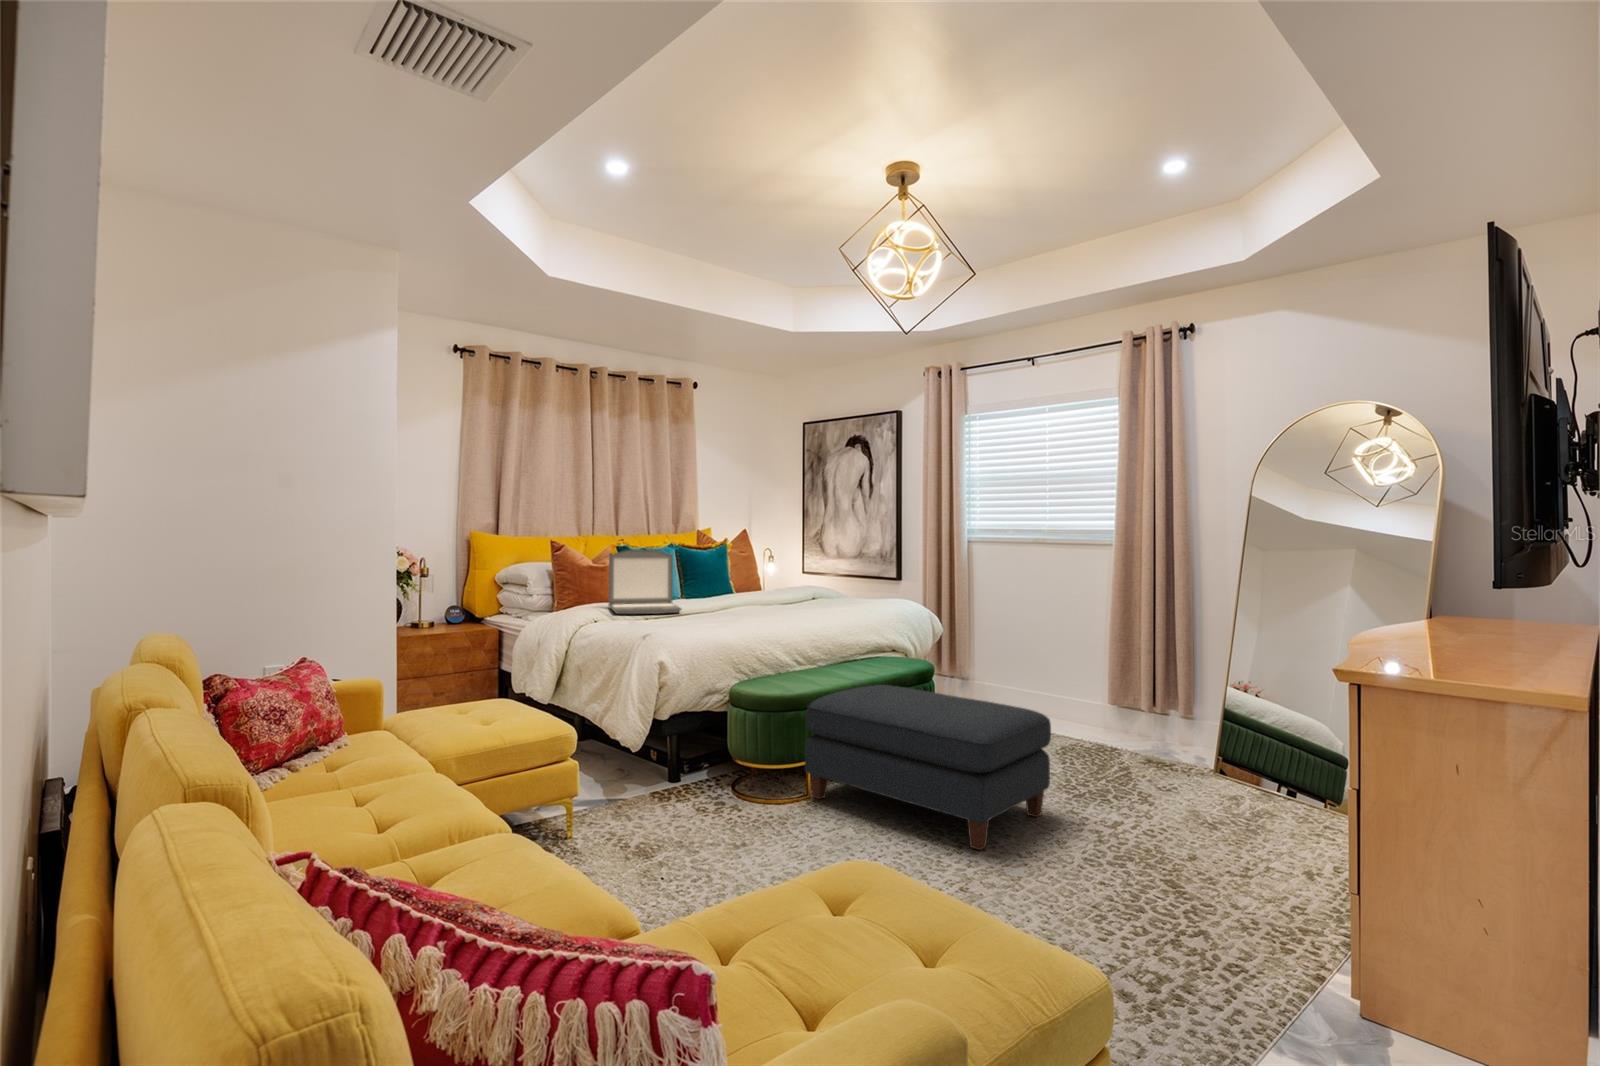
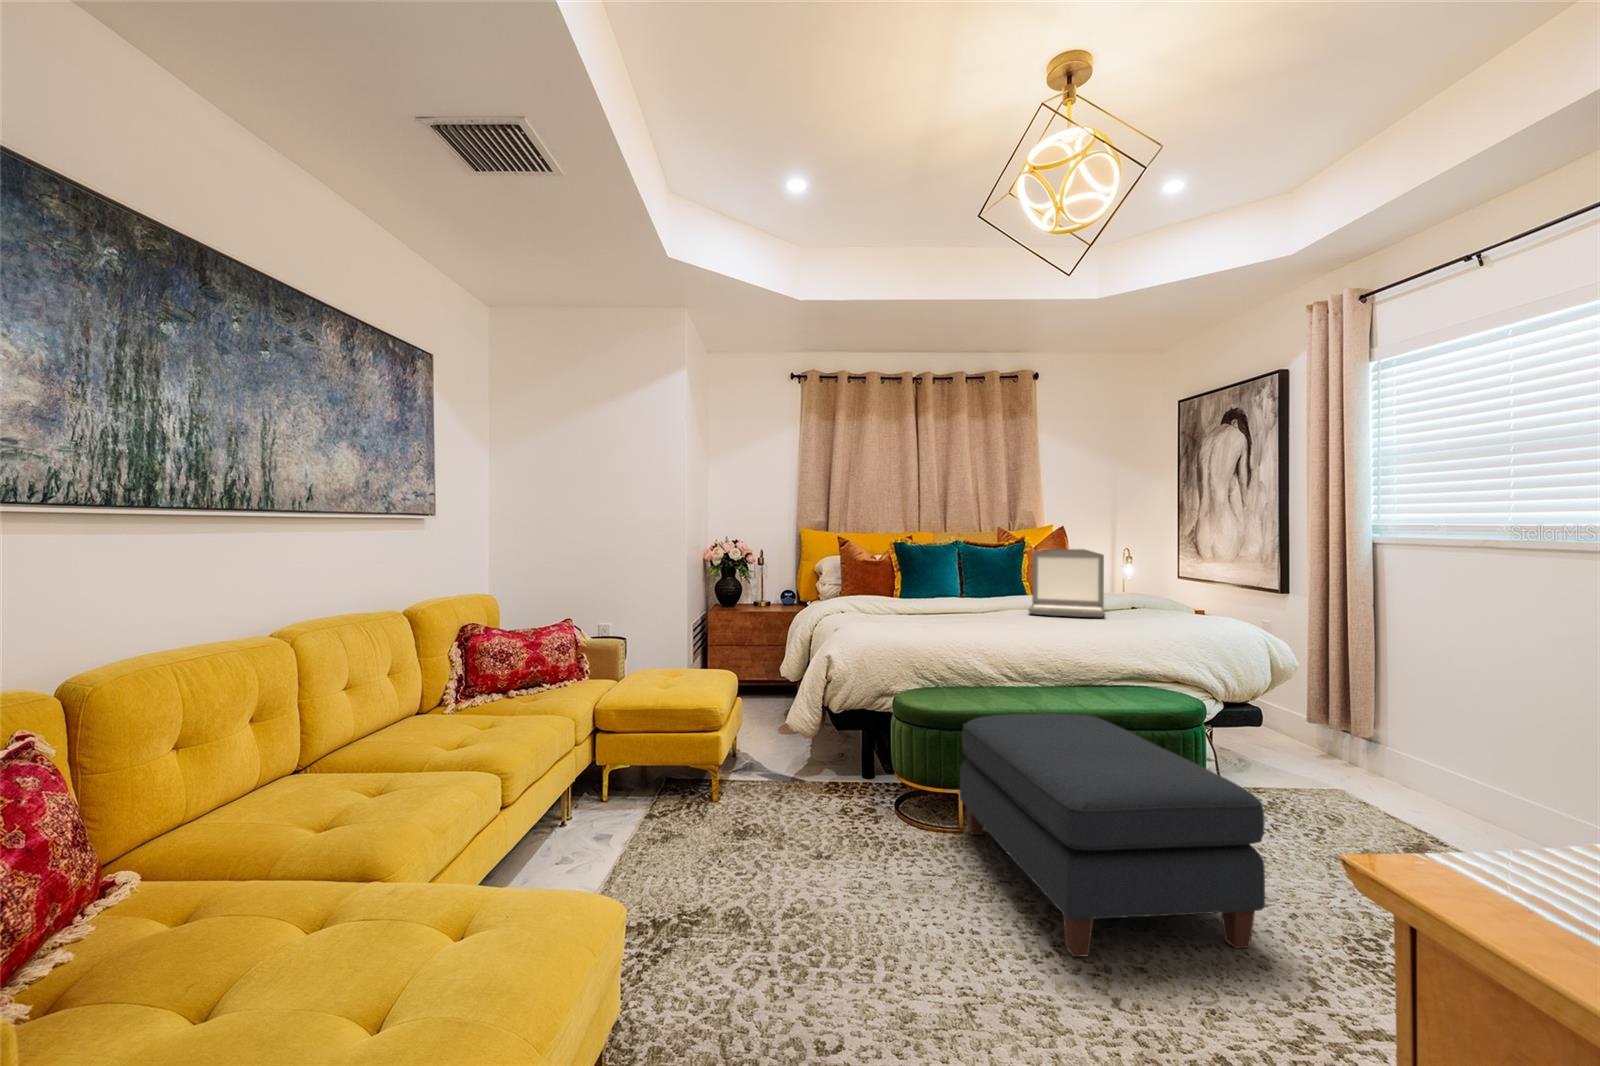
laptop: present [609,550,681,614] -> present [1029,549,1105,617]

